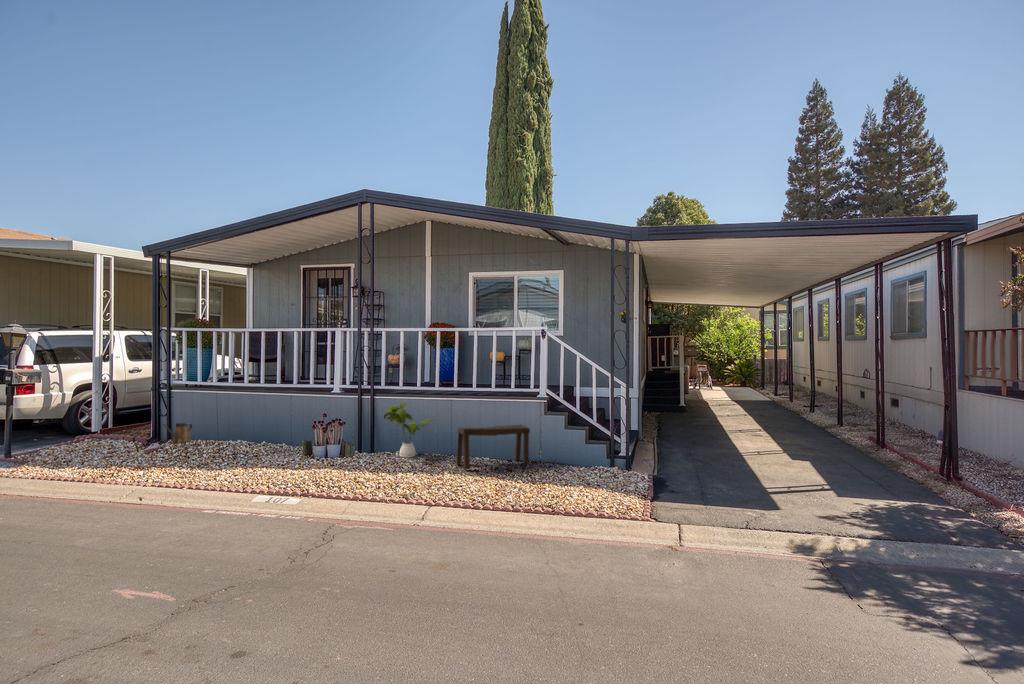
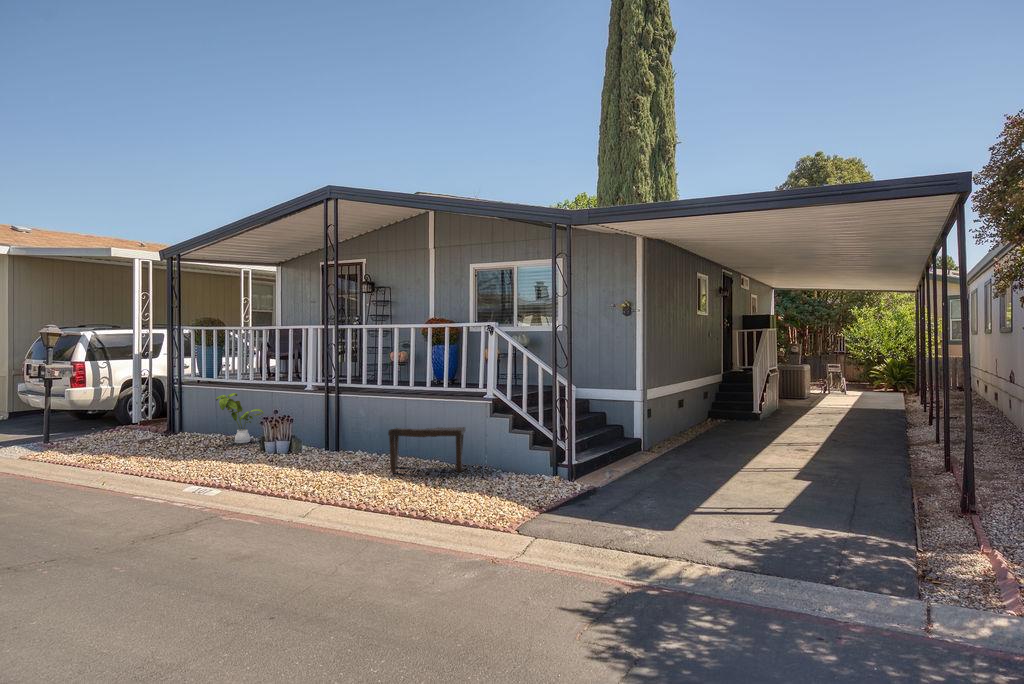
house plant: present [384,403,434,457] -> present [216,393,264,443]
watering can: present [163,423,192,443] -> none [168,417,201,436]

